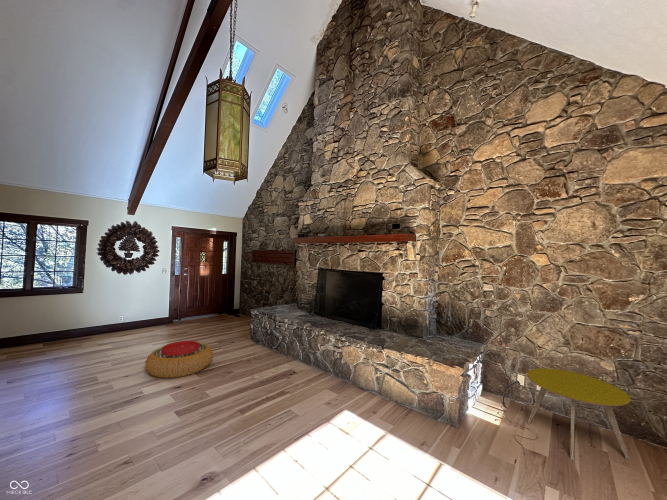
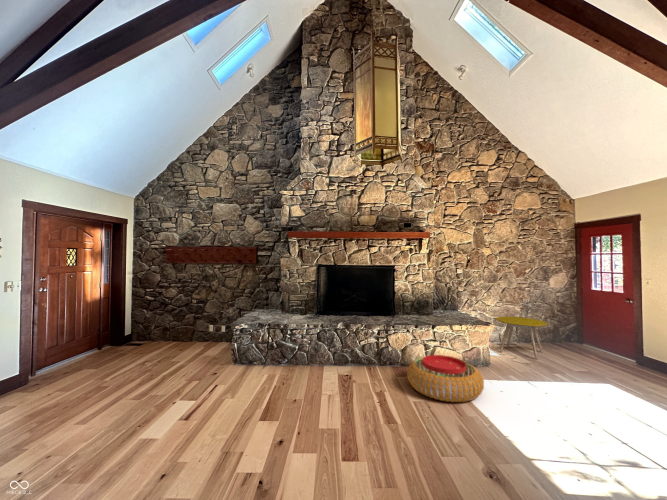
pouf: present [145,341,213,378] -> present [407,355,484,402]

